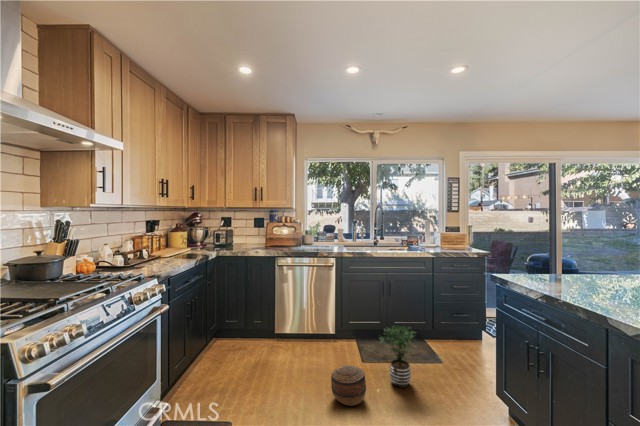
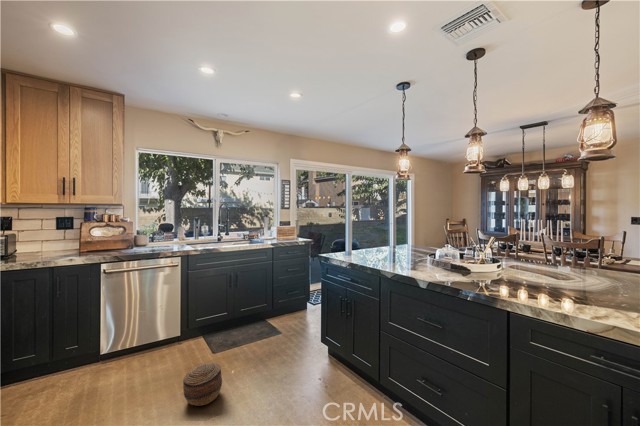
potted plant: present [379,325,413,388] -> none [230,310,268,367]

